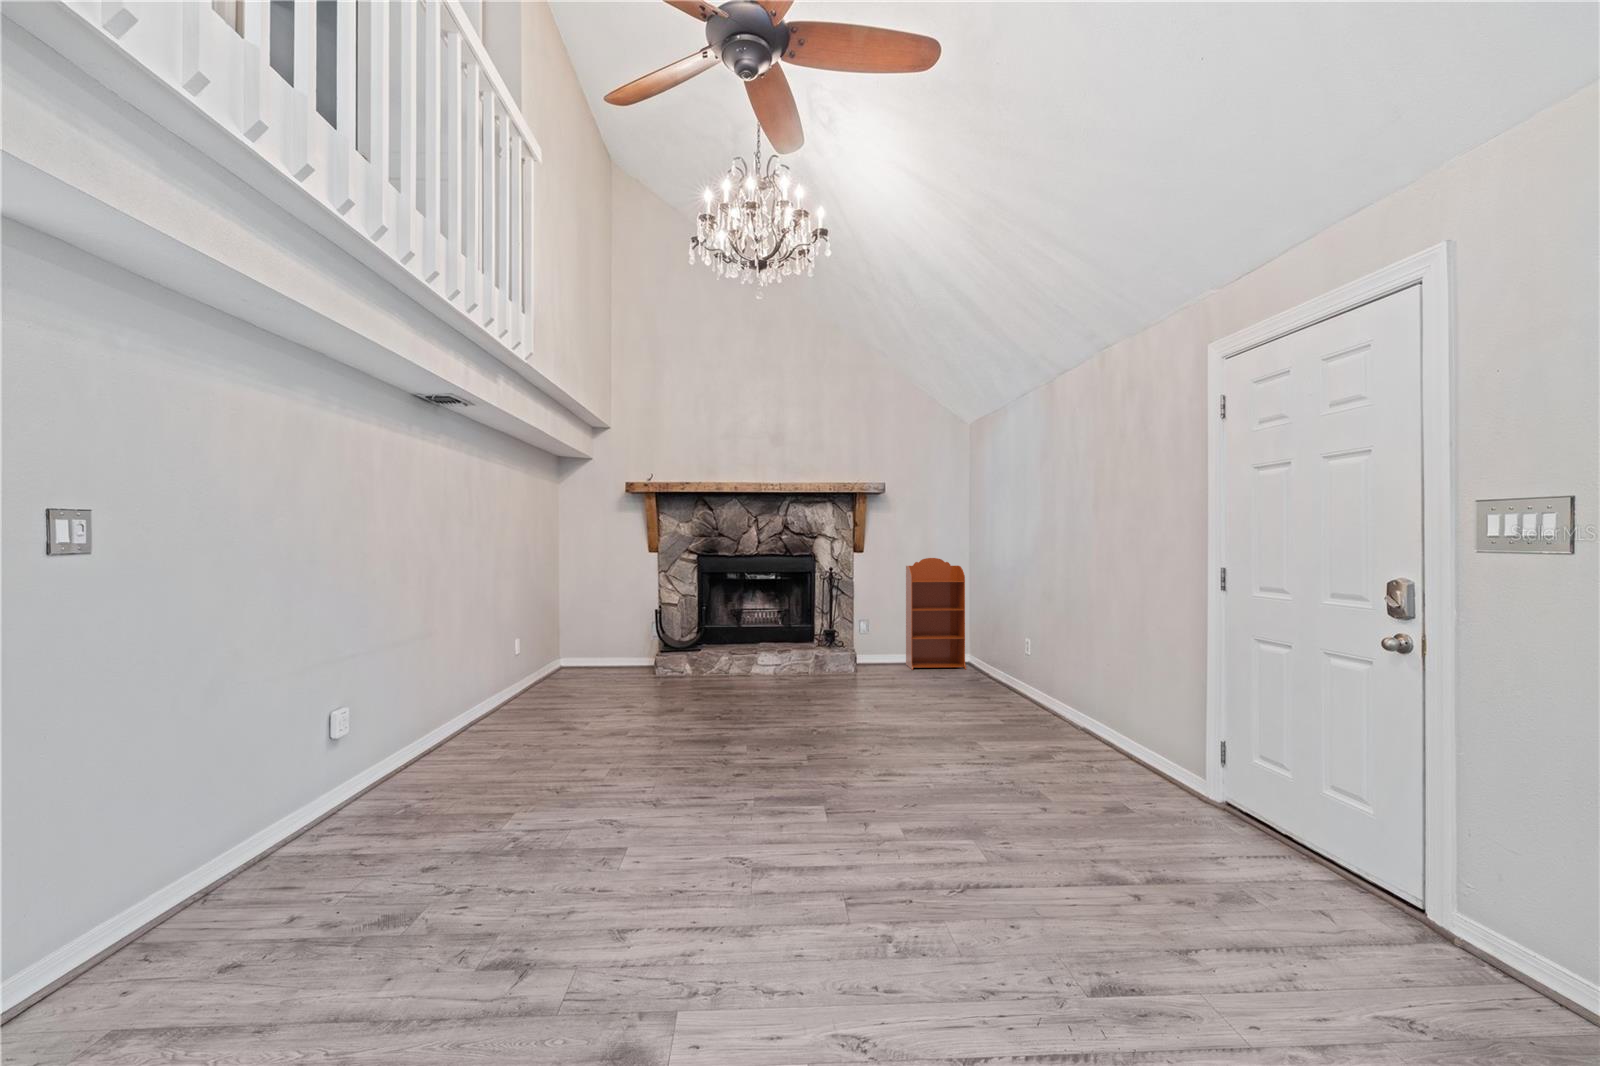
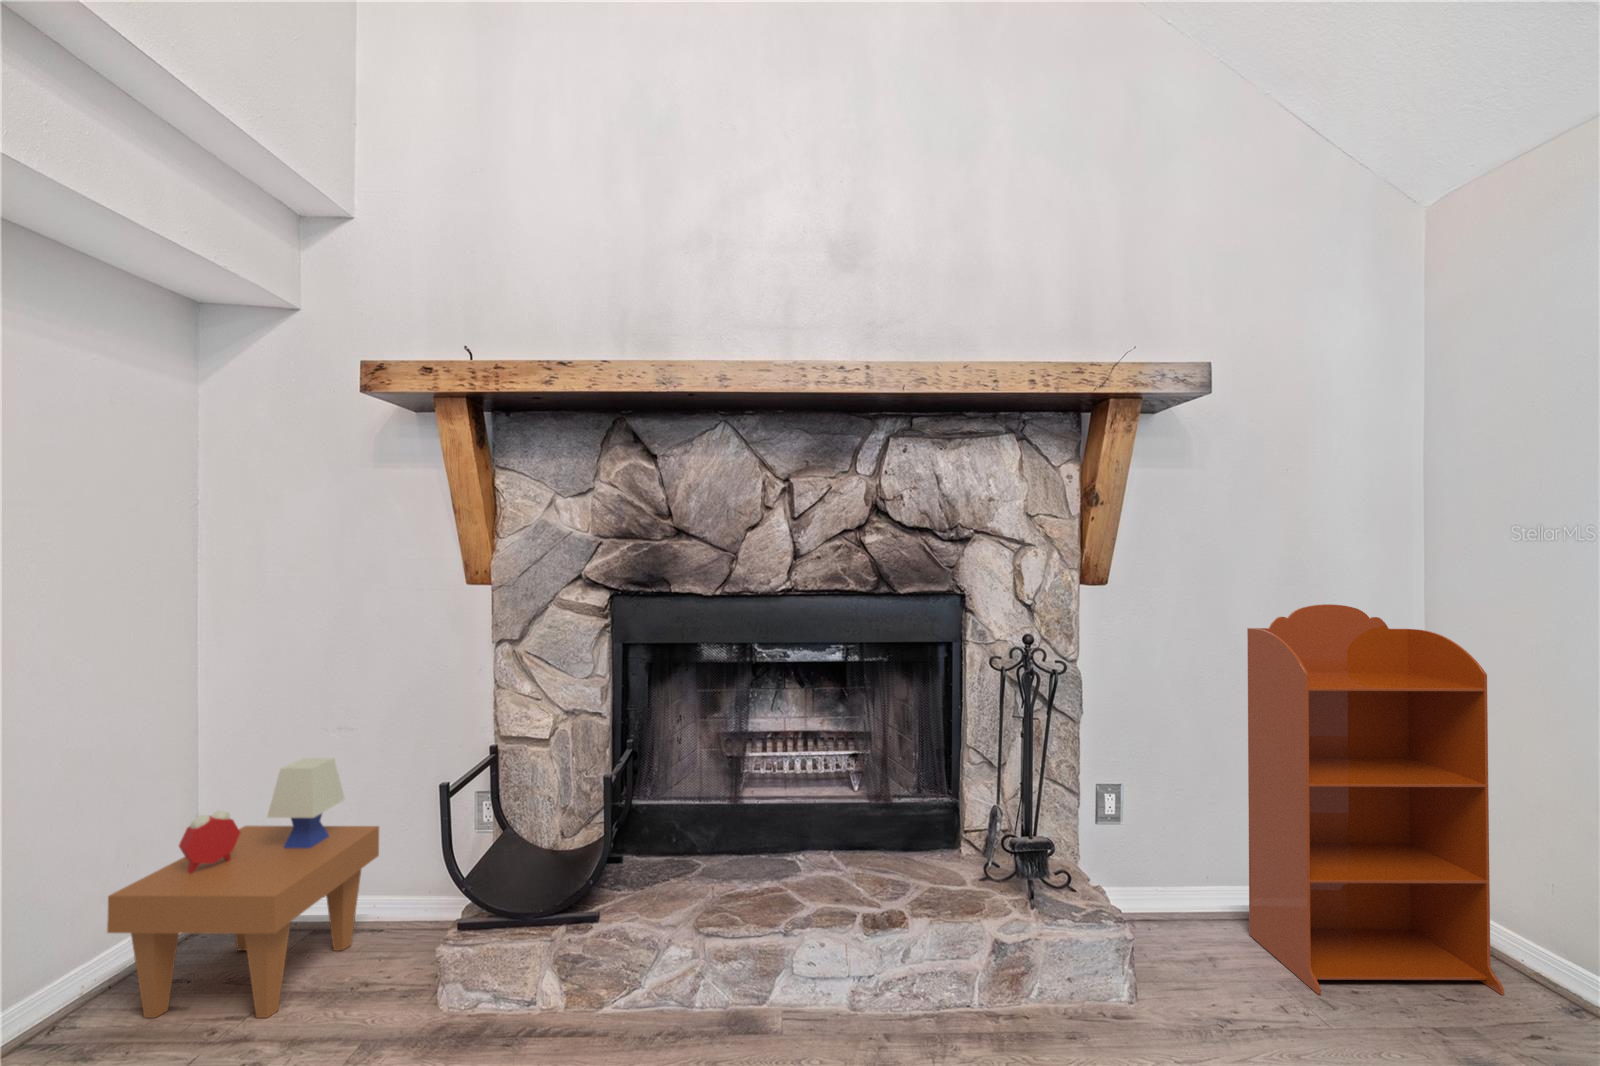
side table: none [563,608,622,676] -> present [107,758,379,1018]

